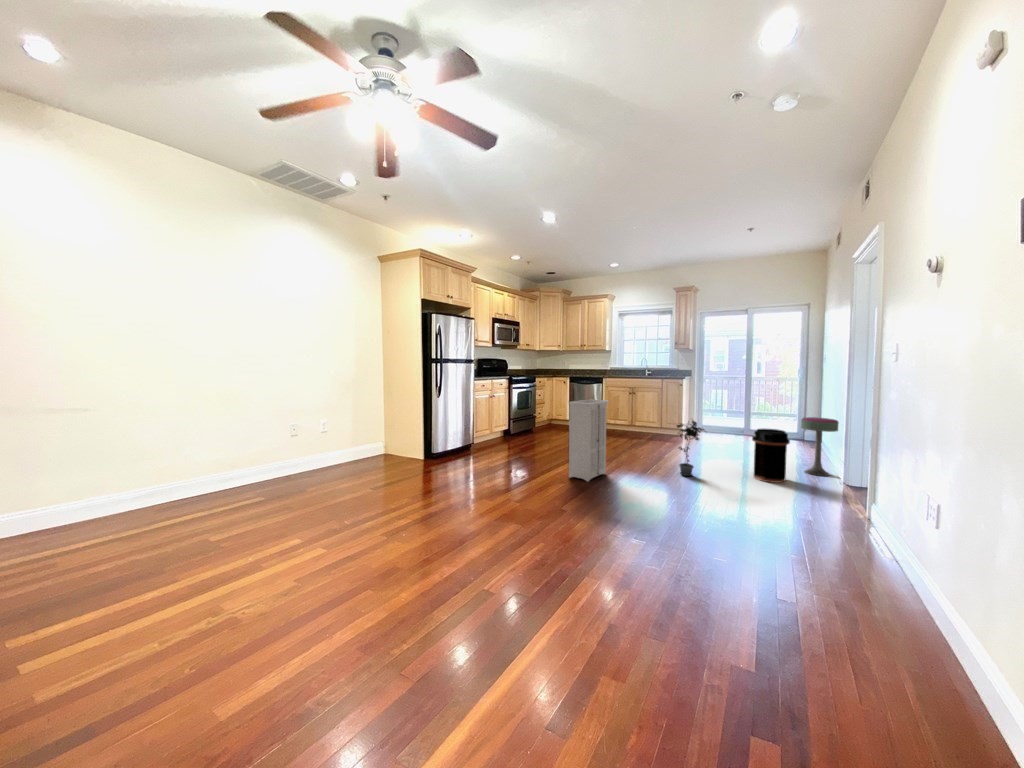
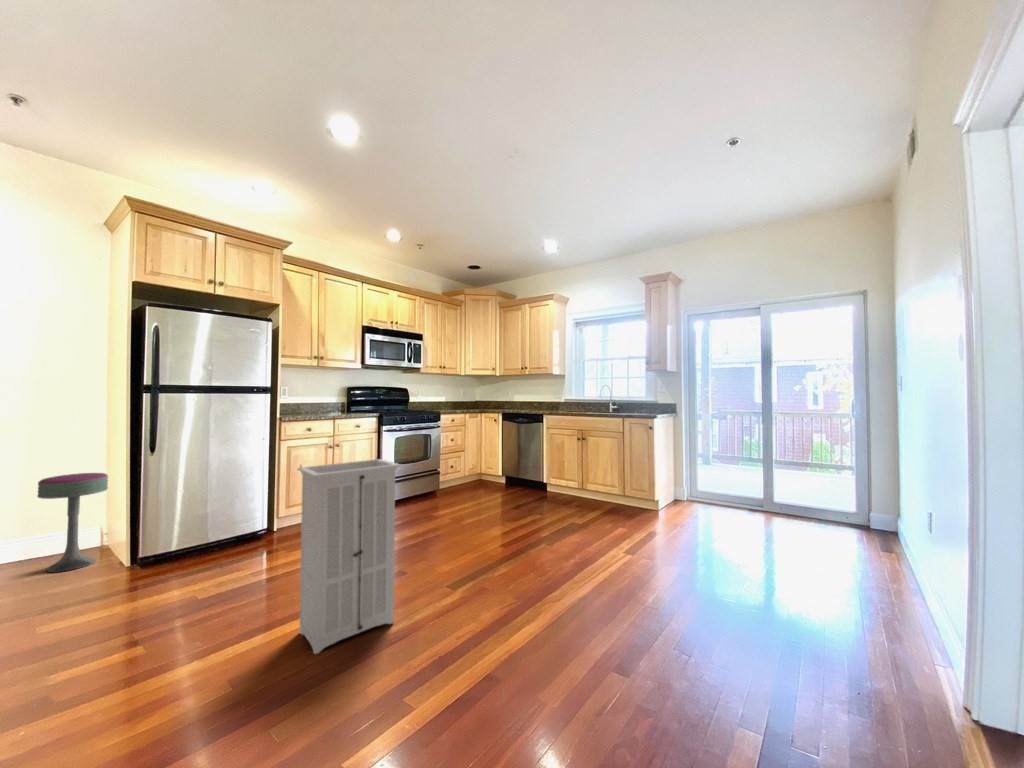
bar stool: present [801,417,839,476] -> present [38,473,108,572]
potted plant: present [677,421,704,476] -> none [538,508,596,647]
trash can: present [752,429,790,483] -> none [716,539,808,698]

